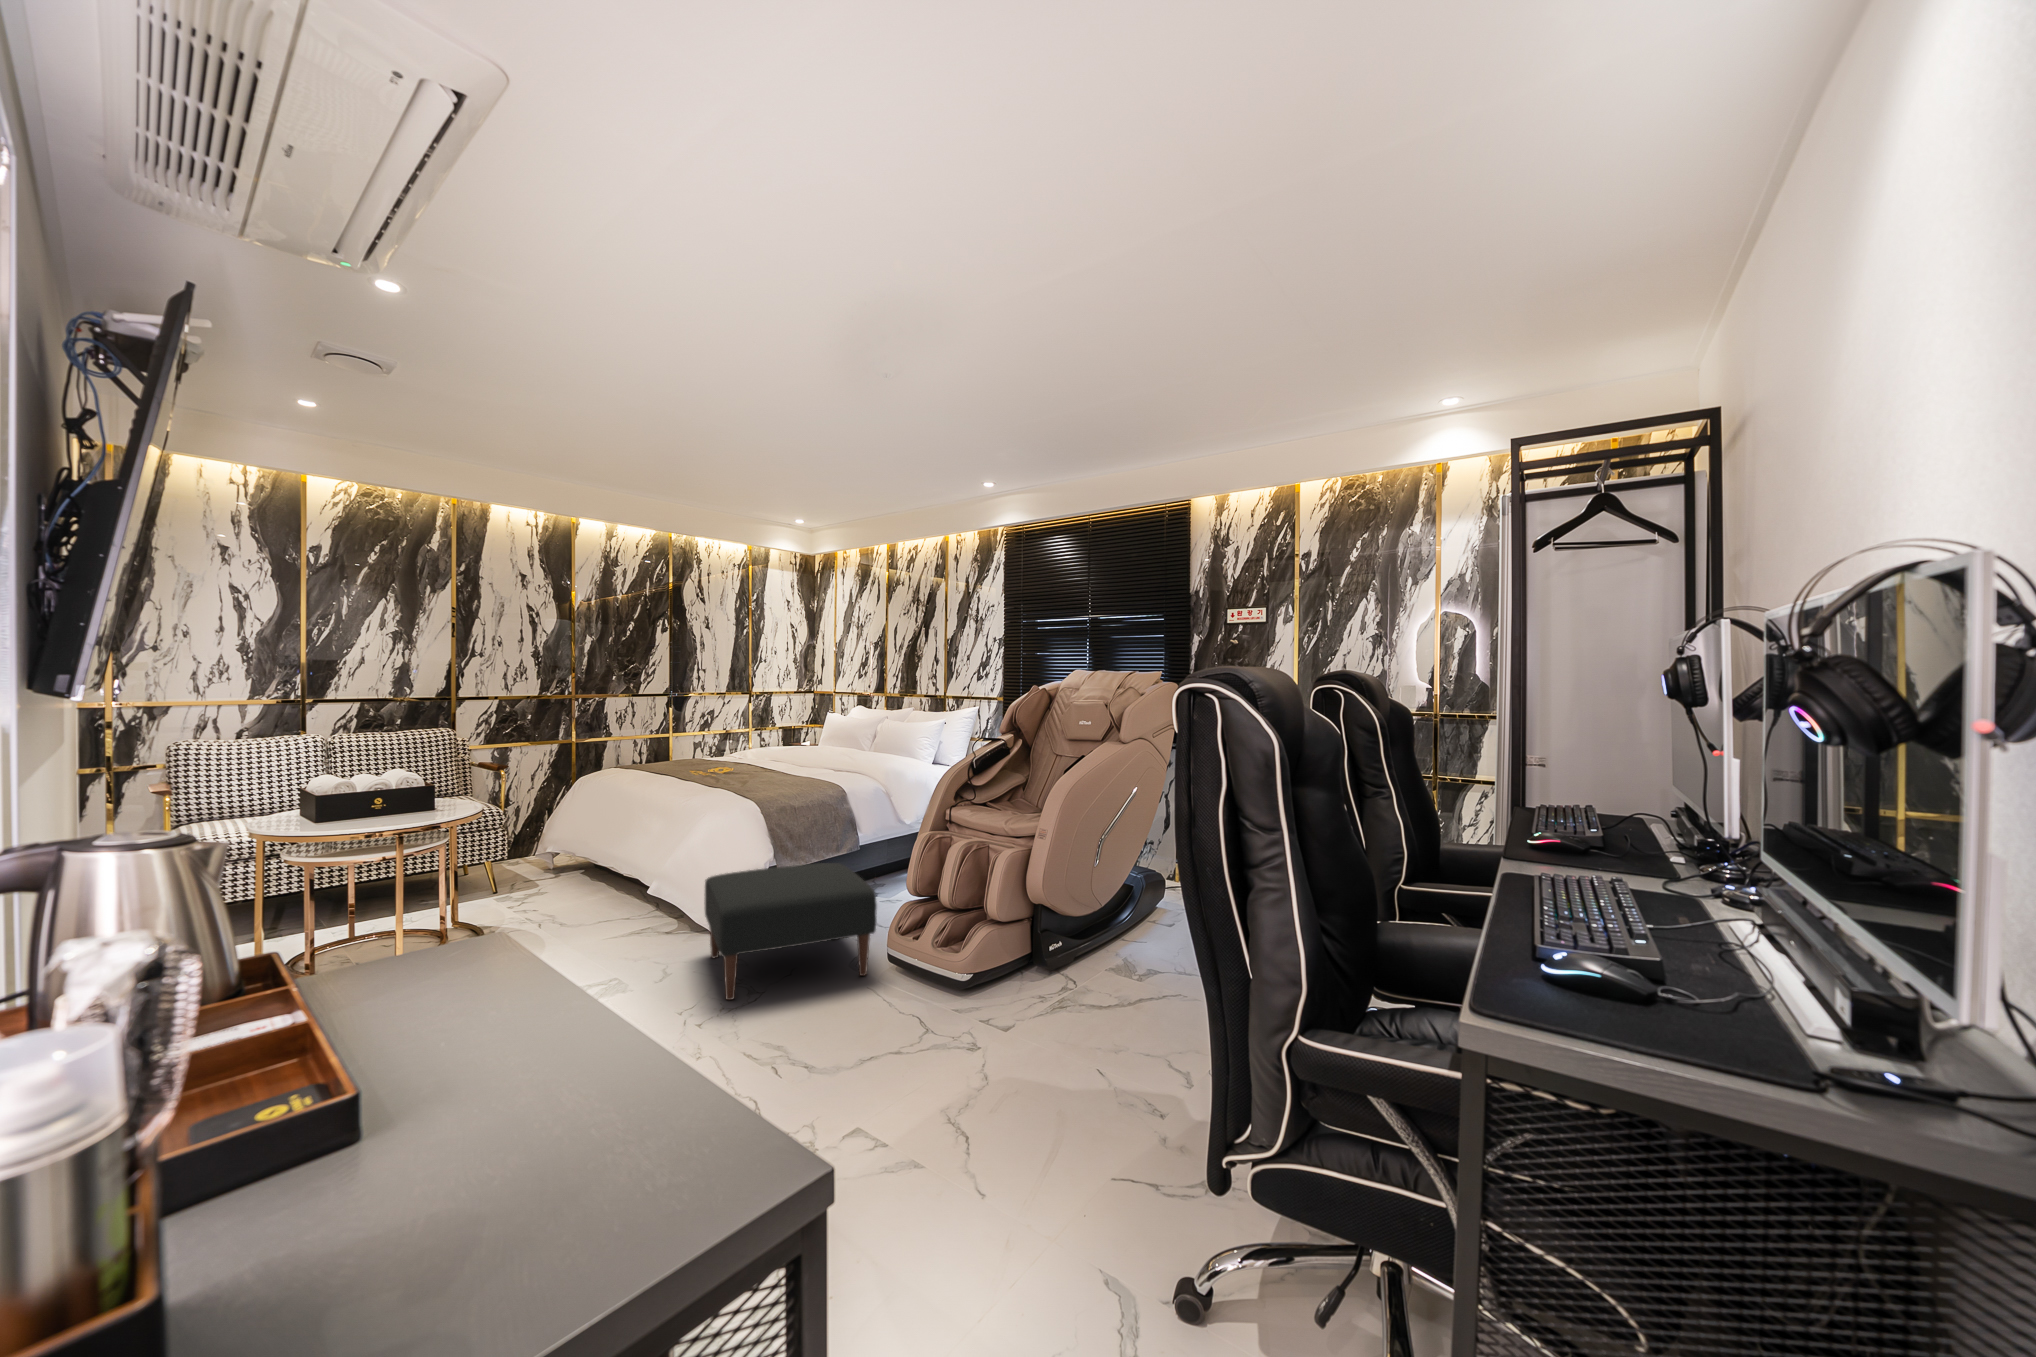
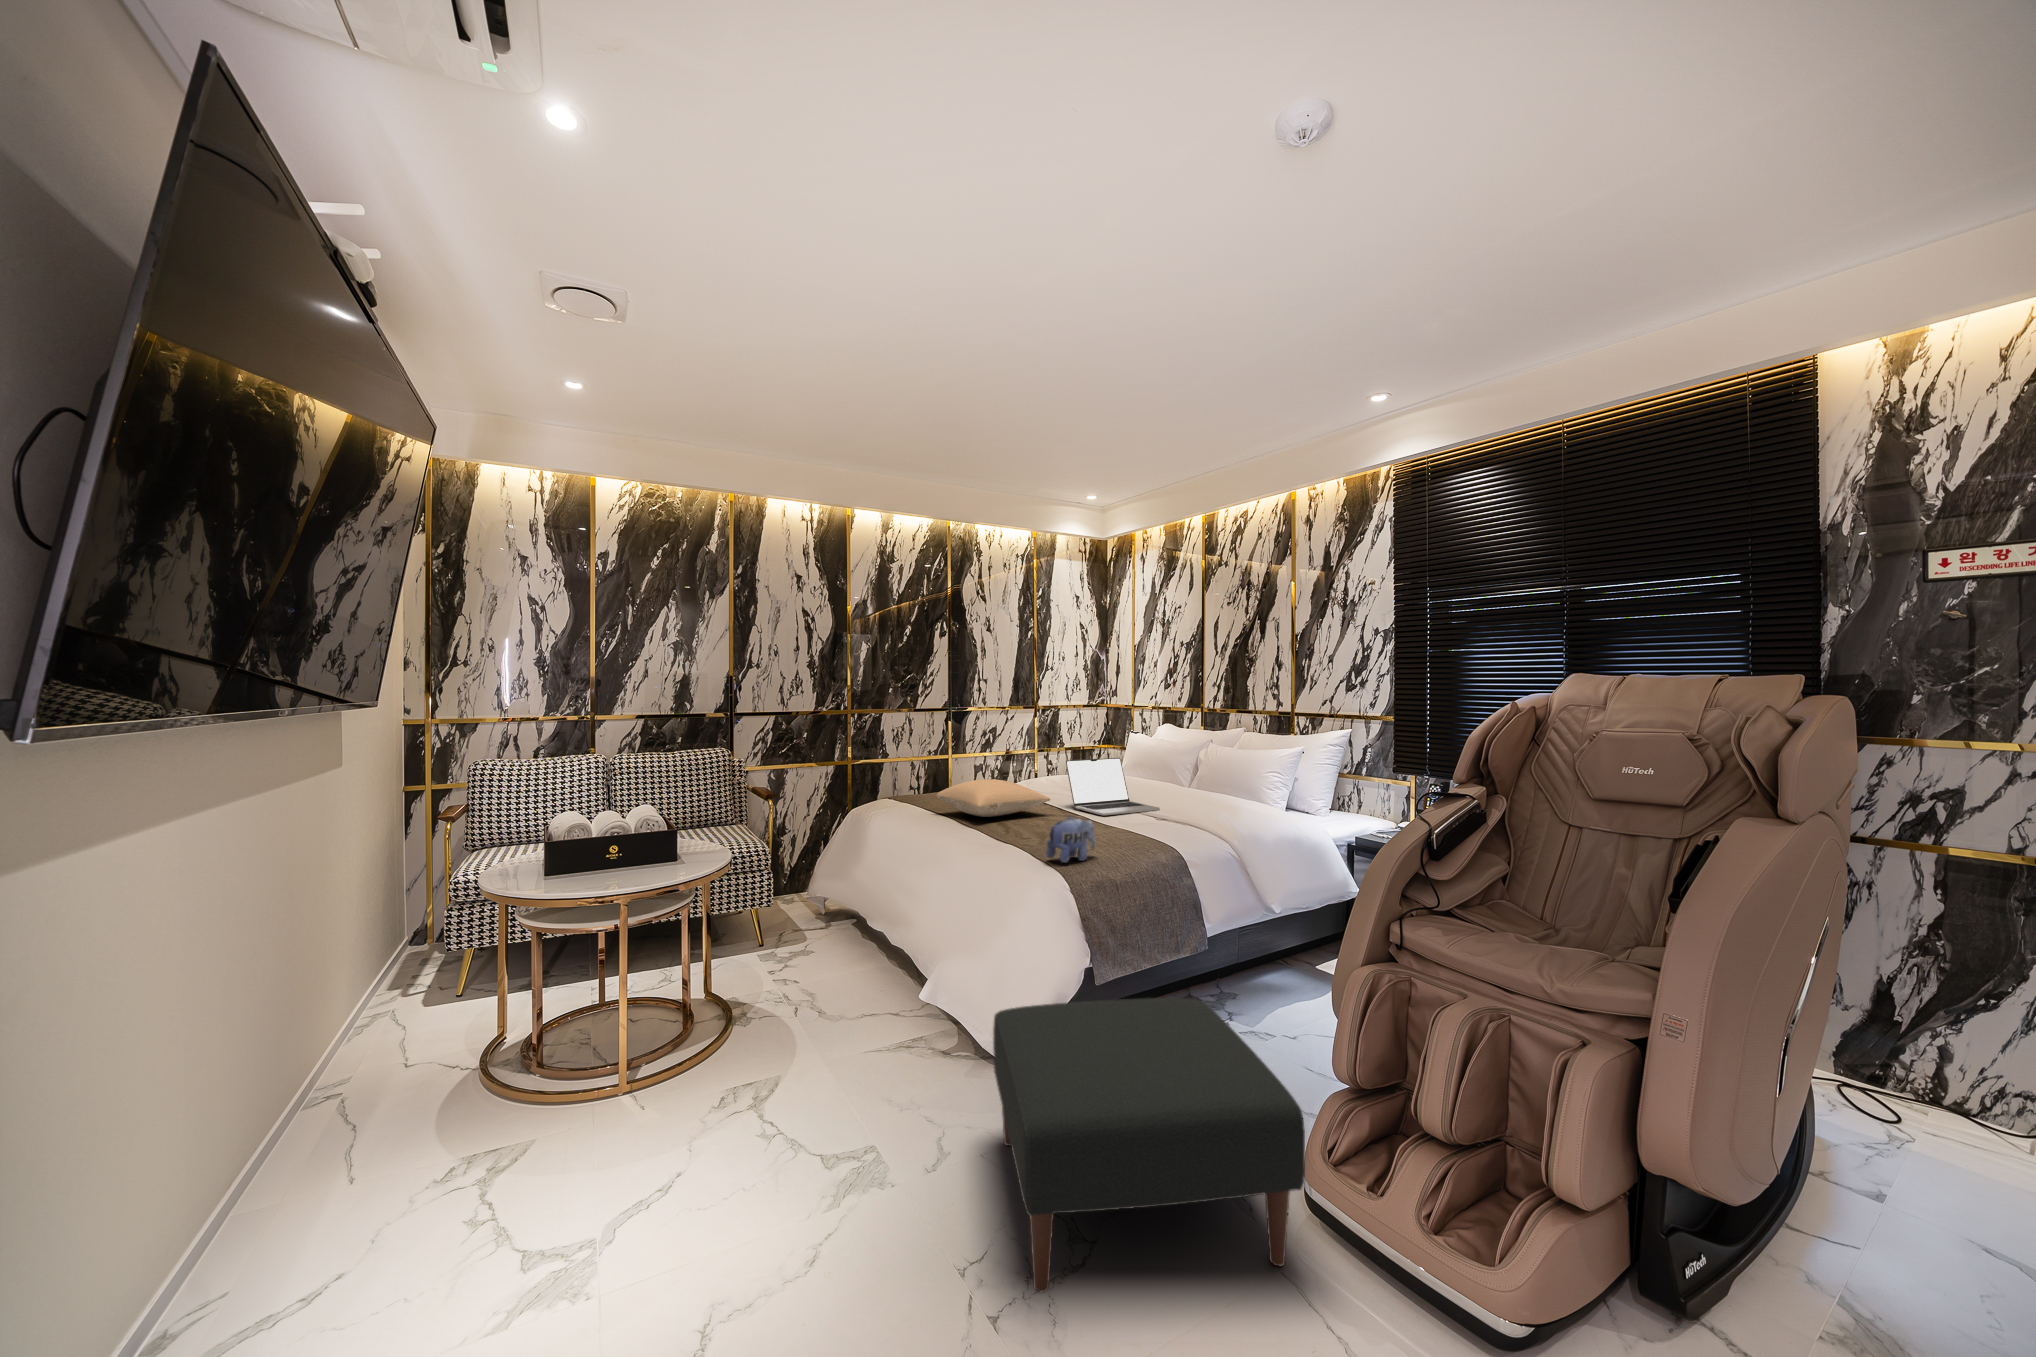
laptop: none [768,729,838,769] -> present [1066,758,1160,816]
pillow: none [660,746,754,773] -> present [937,779,1050,817]
plush toy: none [745,761,780,791] -> present [1046,816,1095,863]

